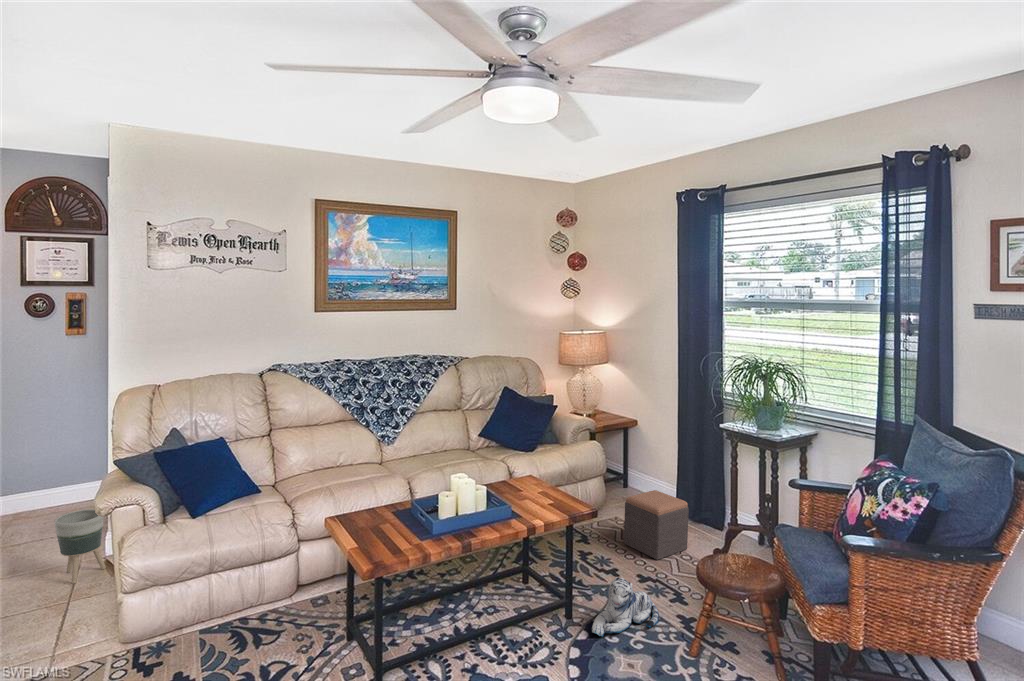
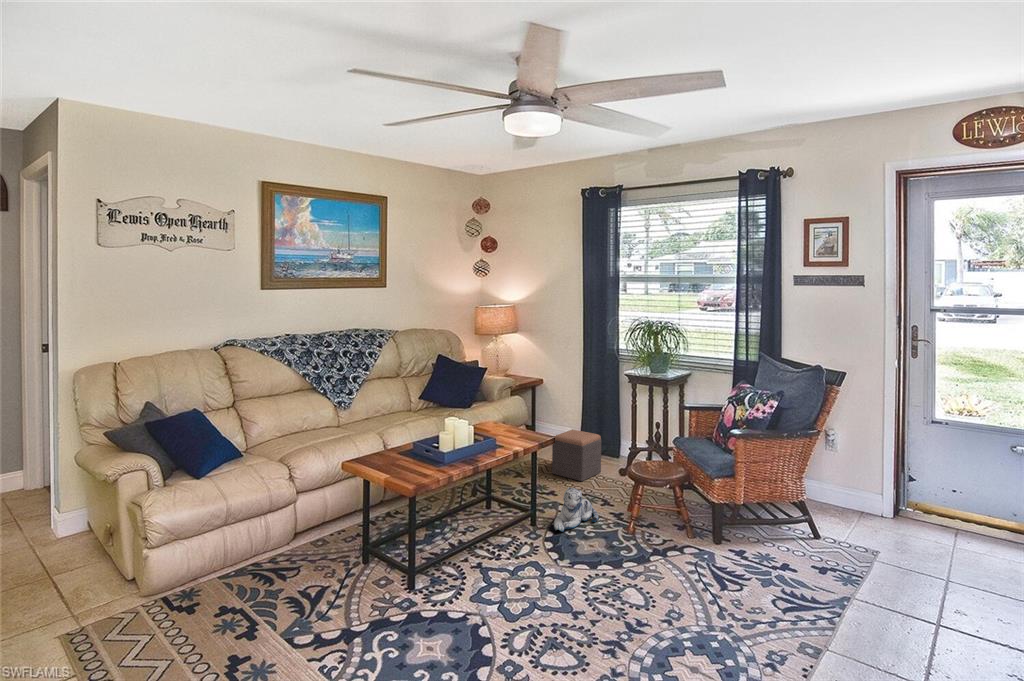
planter: present [54,509,106,584] -> none [28,485,80,557]

